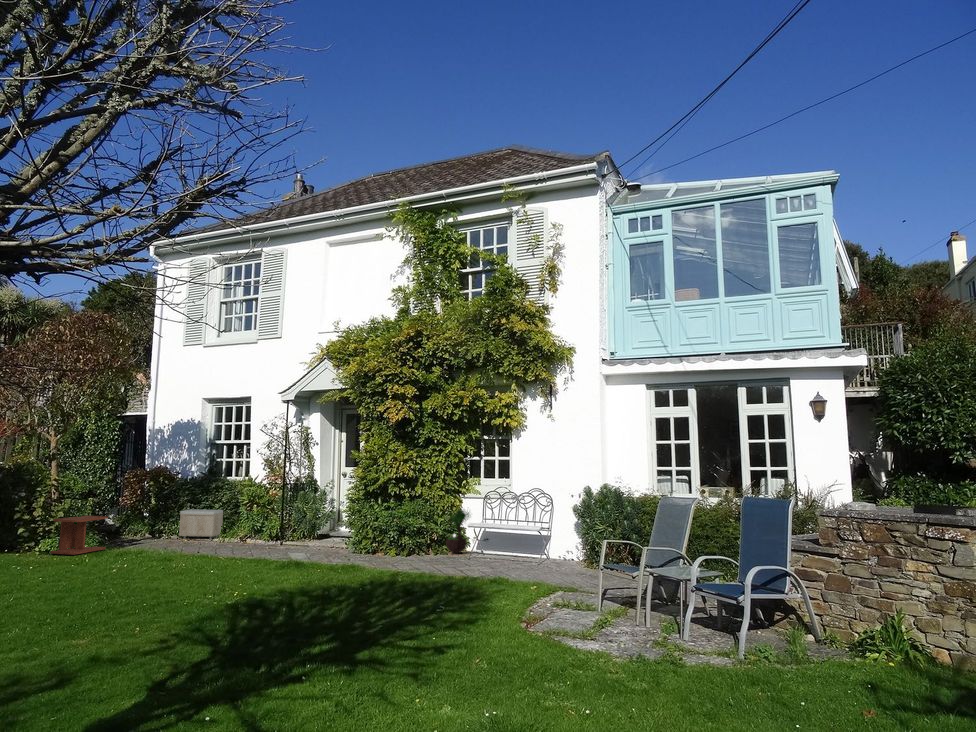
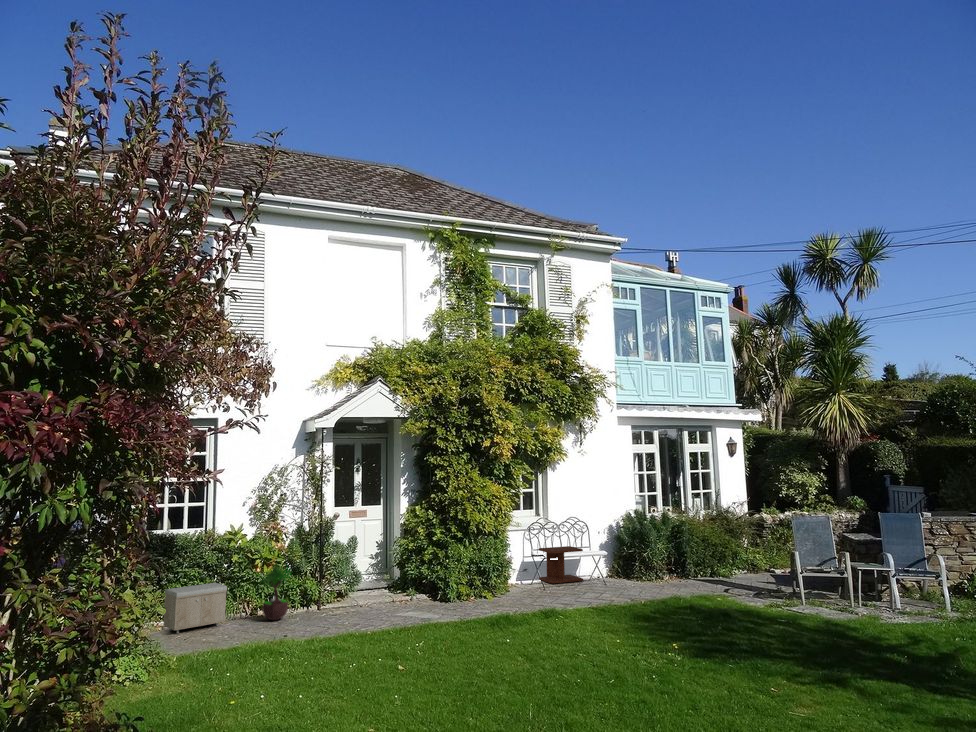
potted tree: present [446,509,469,553] -> present [261,567,290,620]
side table: present [51,516,108,555] -> present [539,546,583,584]

